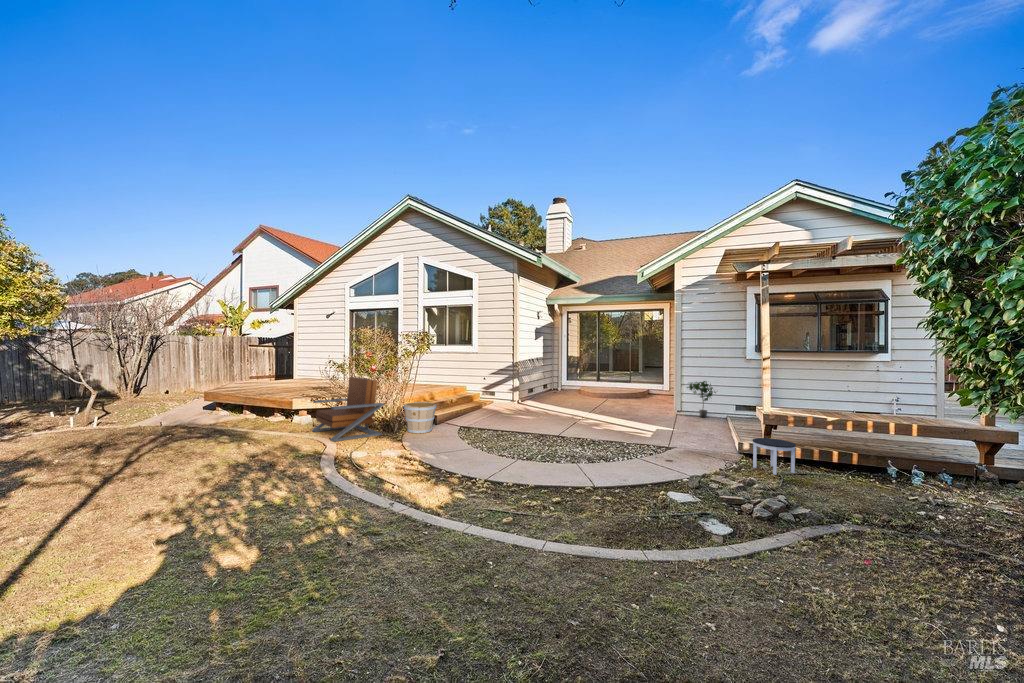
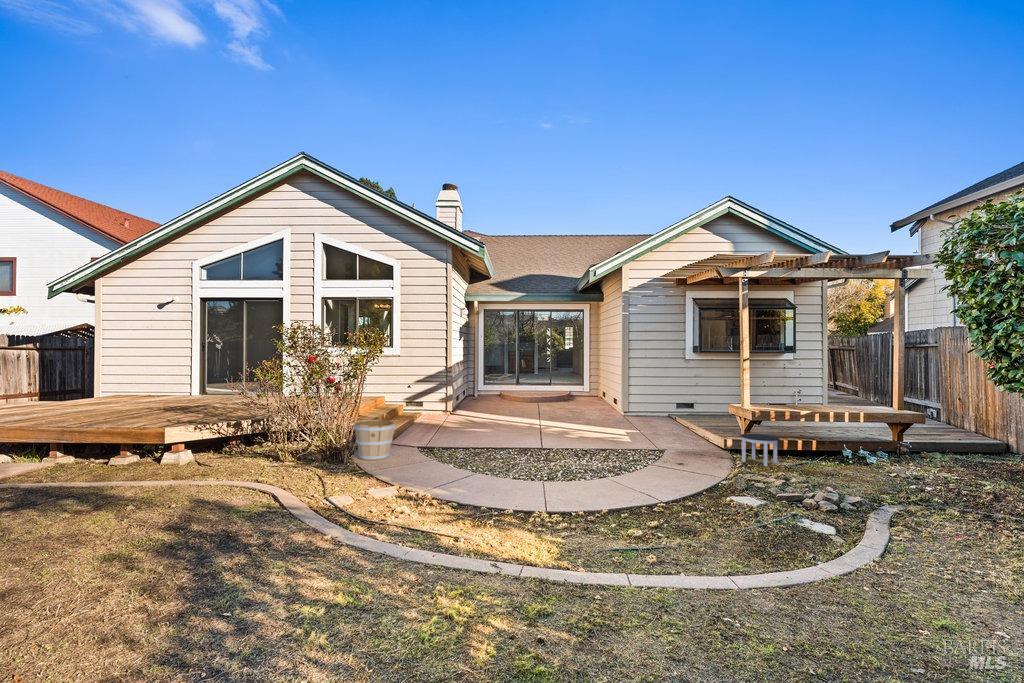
lounge chair: present [312,377,384,442] -> none [221,392,335,481]
potted plant: present [687,381,716,418] -> none [634,382,661,419]

